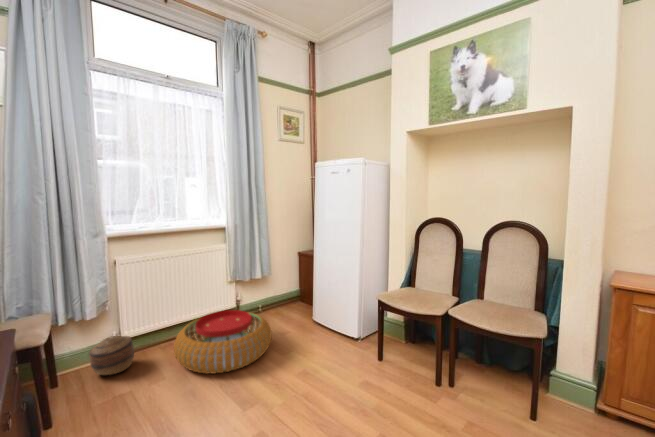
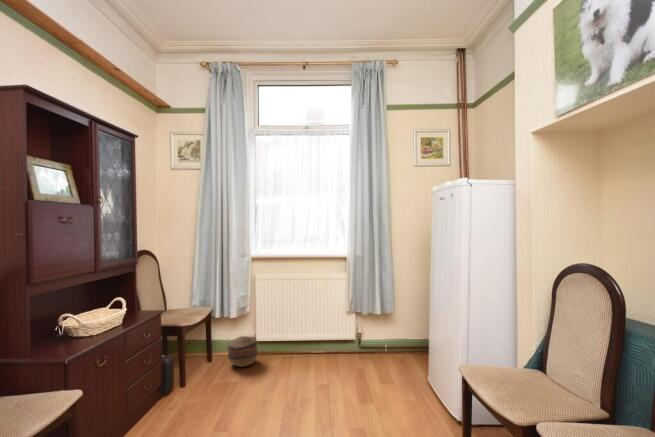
pouf: present [174,310,272,374] -> none [273,338,364,401]

